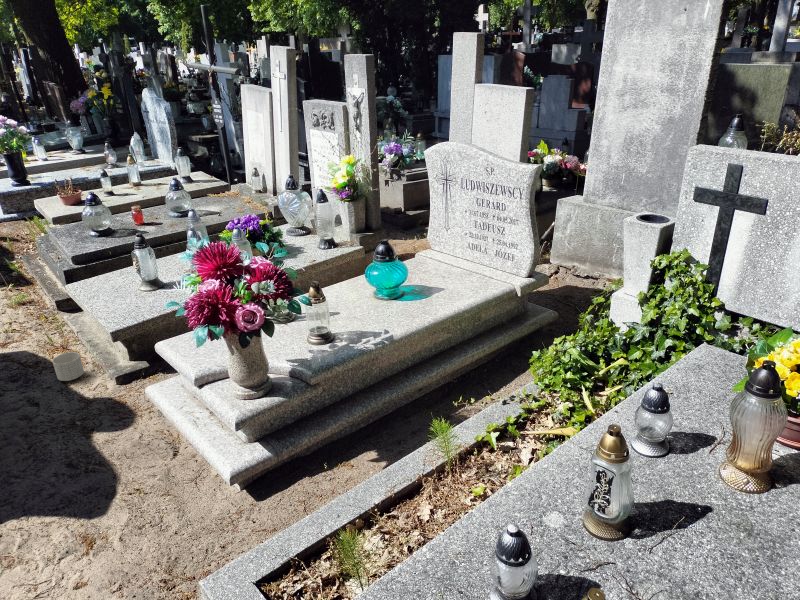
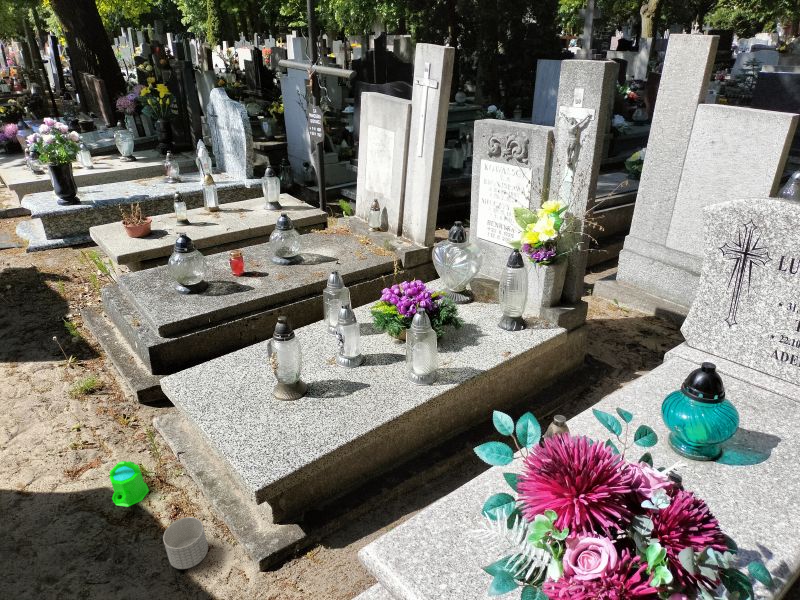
watering can: none [25,327,53,358] -> present [109,461,149,507]

